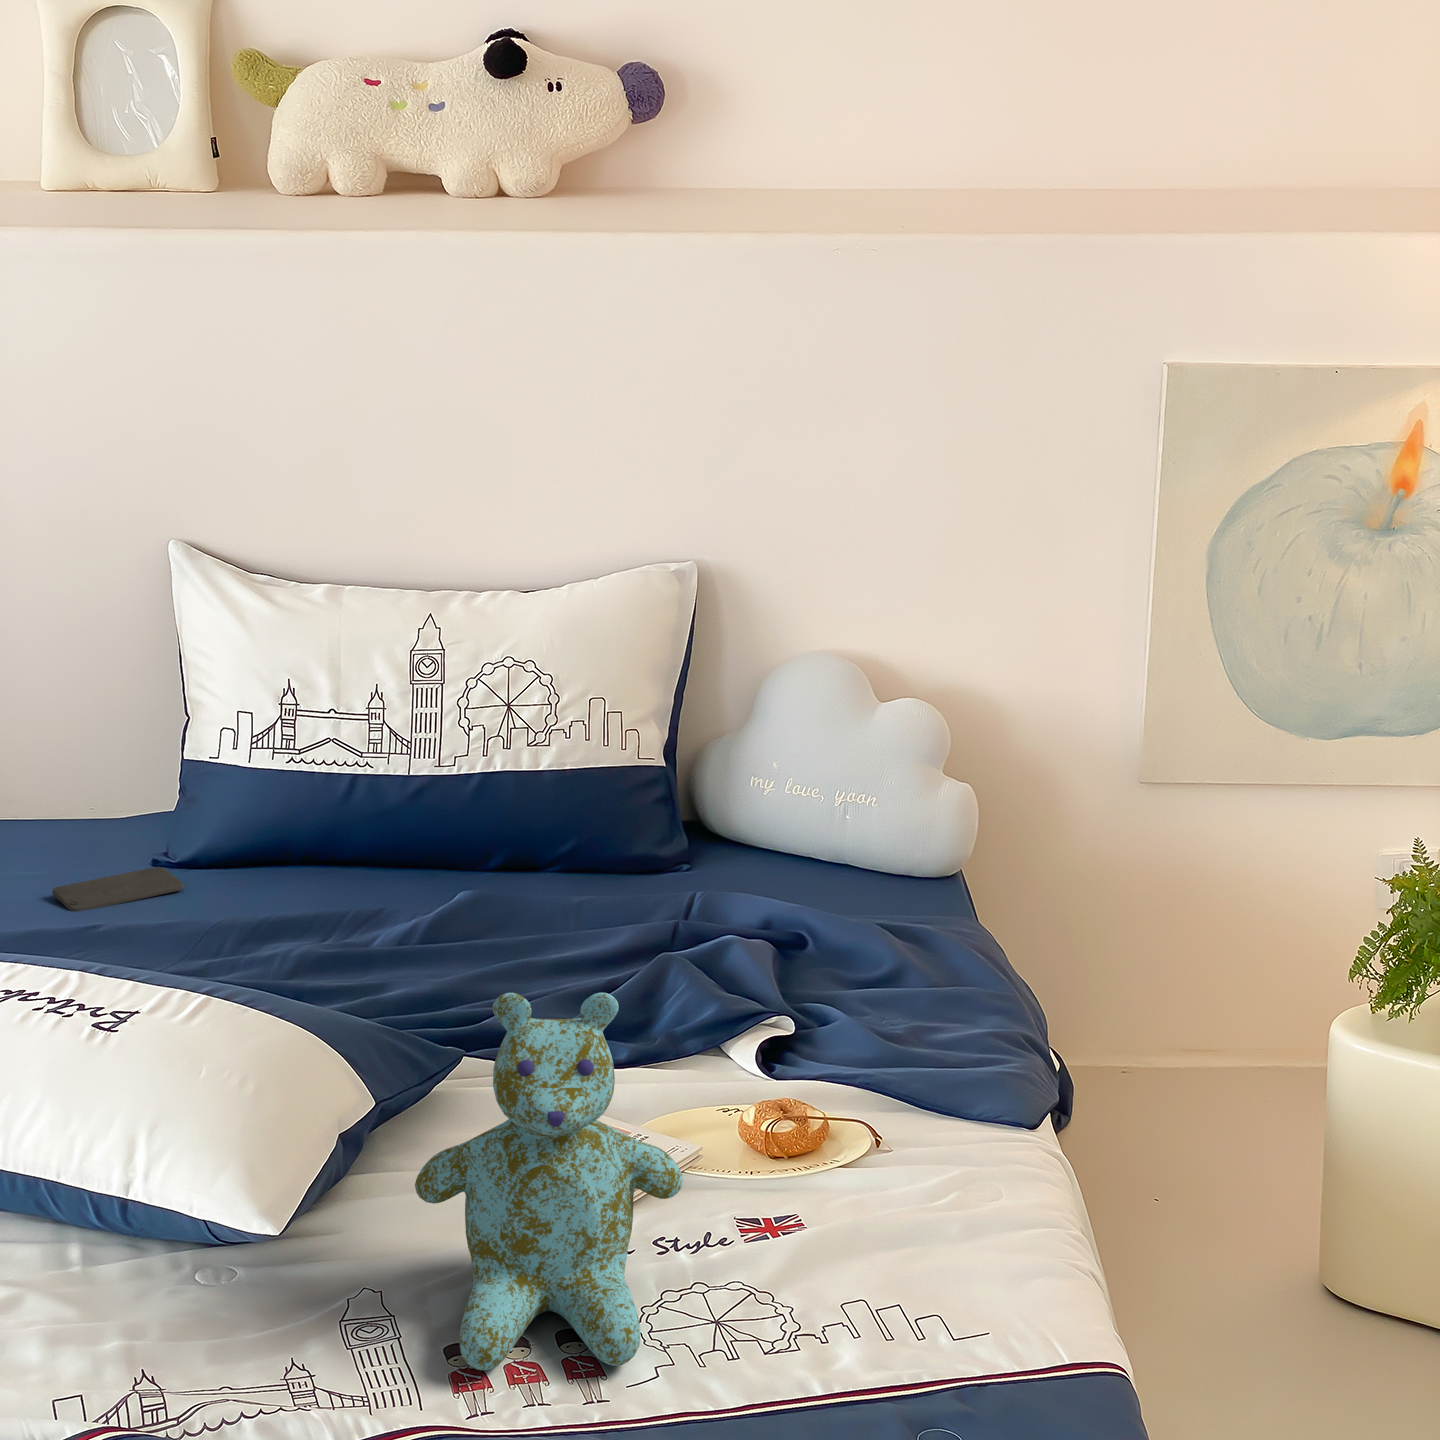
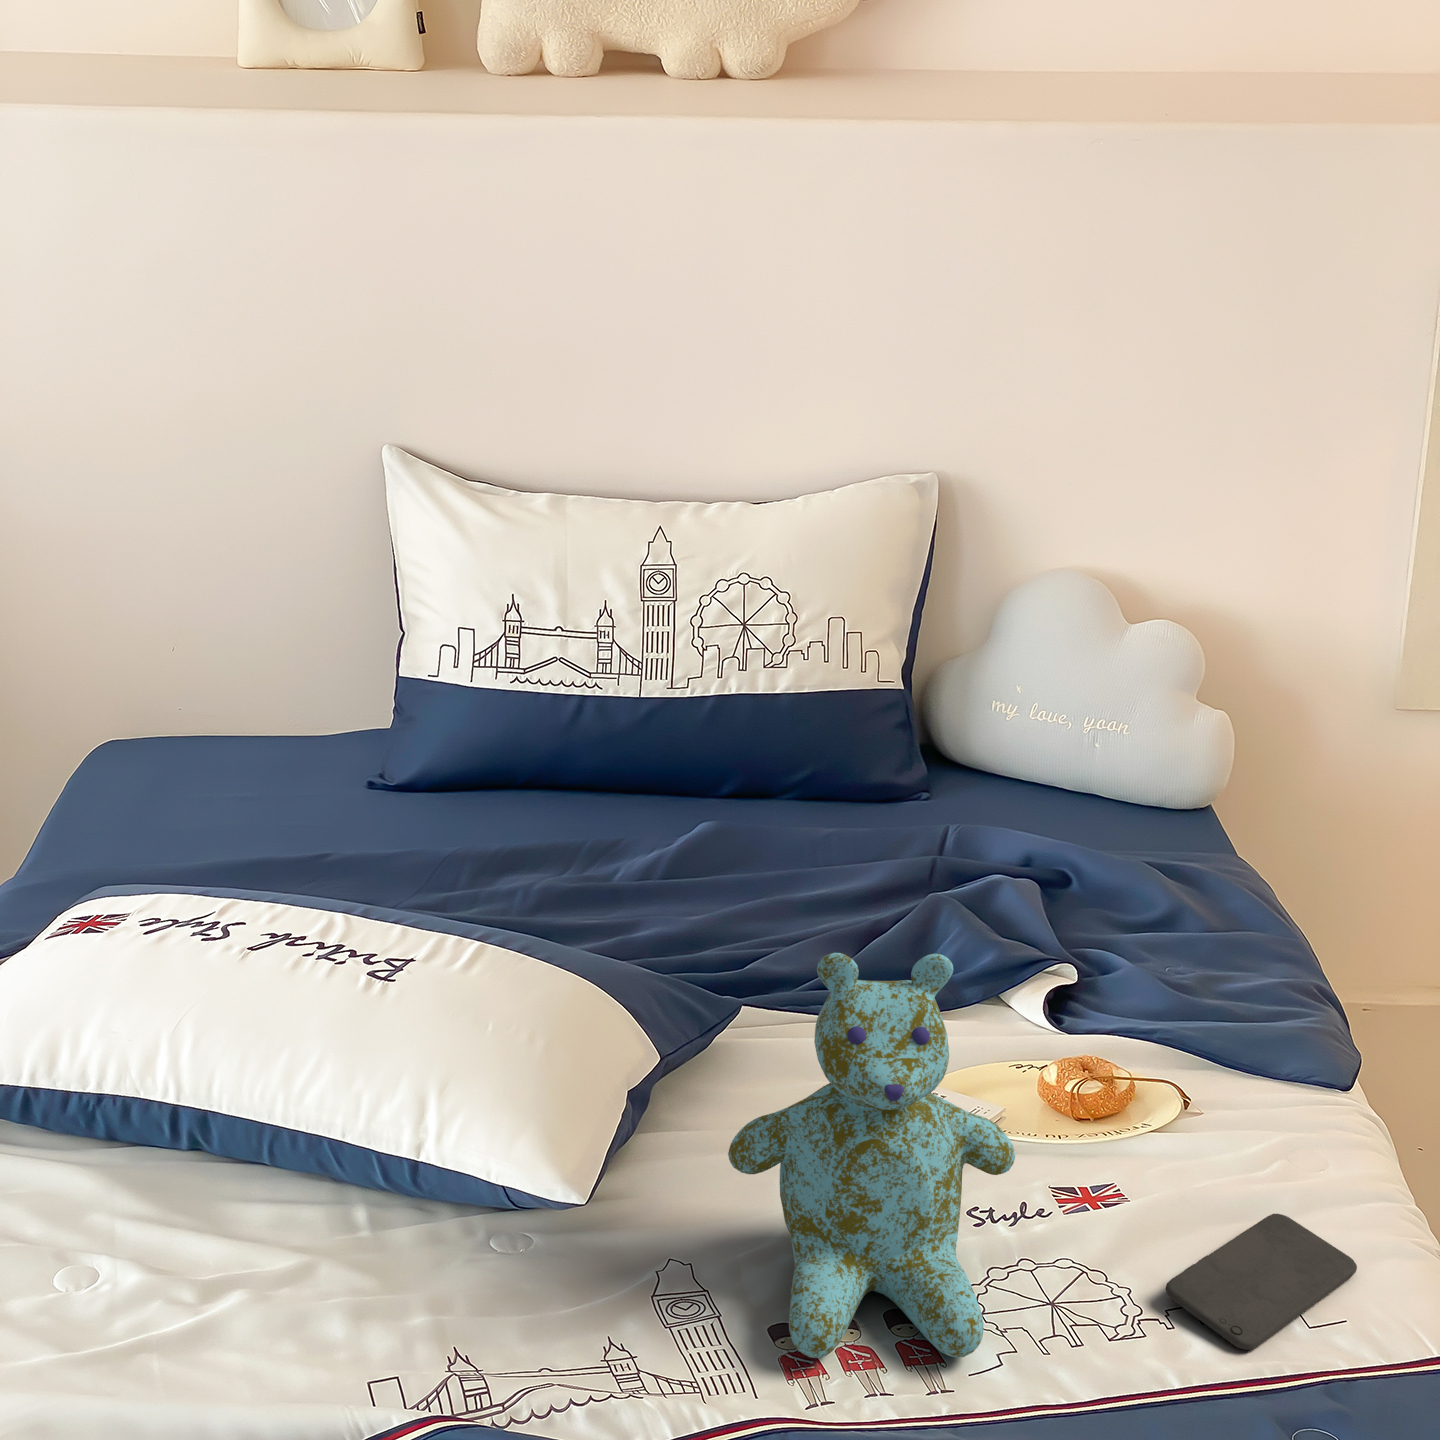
smartphone: present [52,867,184,911] -> present [1166,1214,1357,1350]

